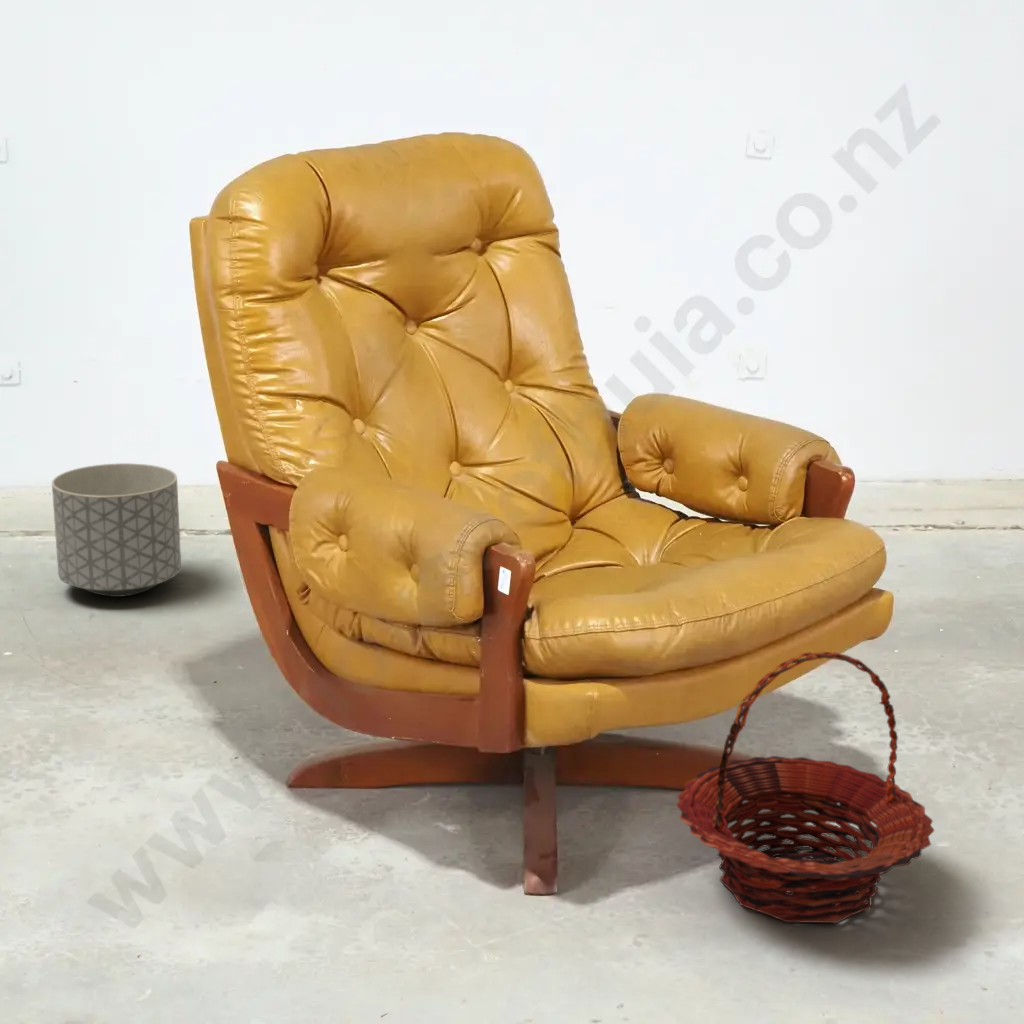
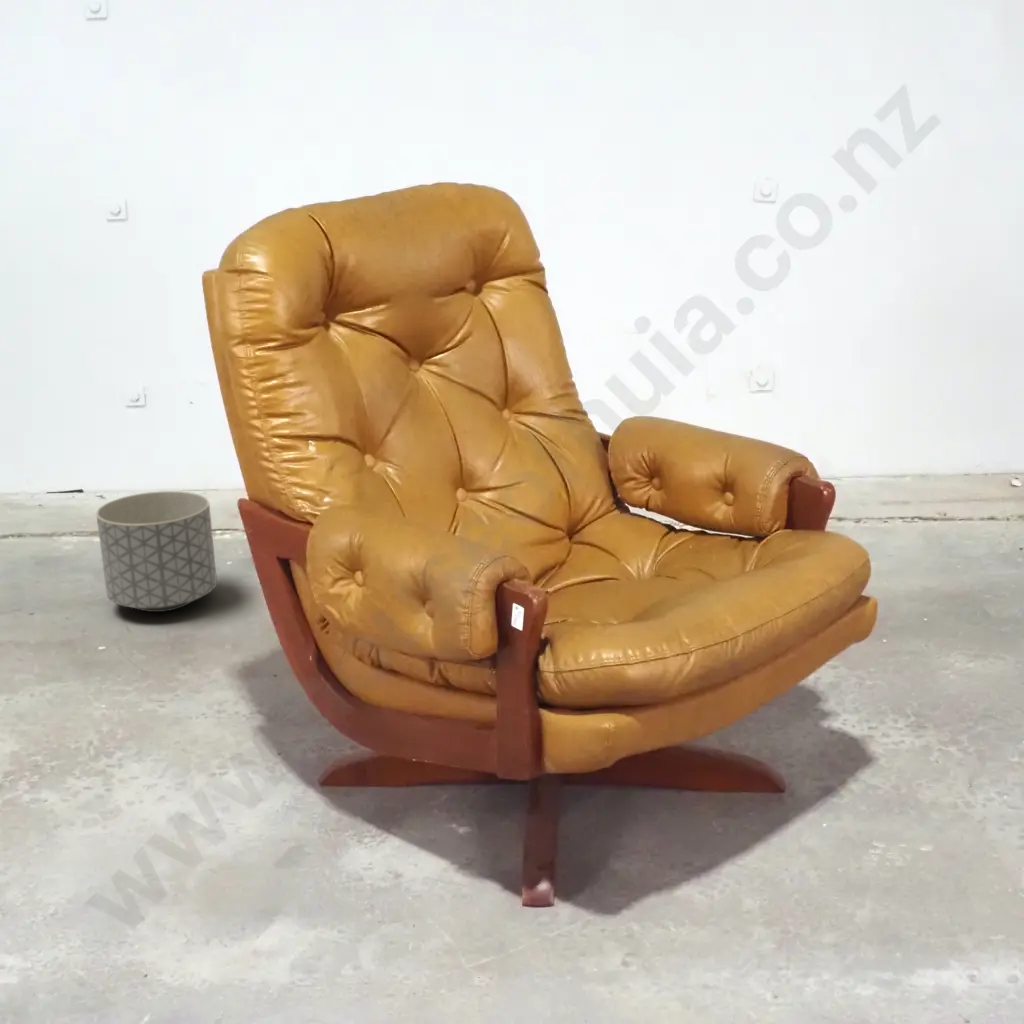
basket: present [677,652,934,923] -> none [686,665,933,924]

